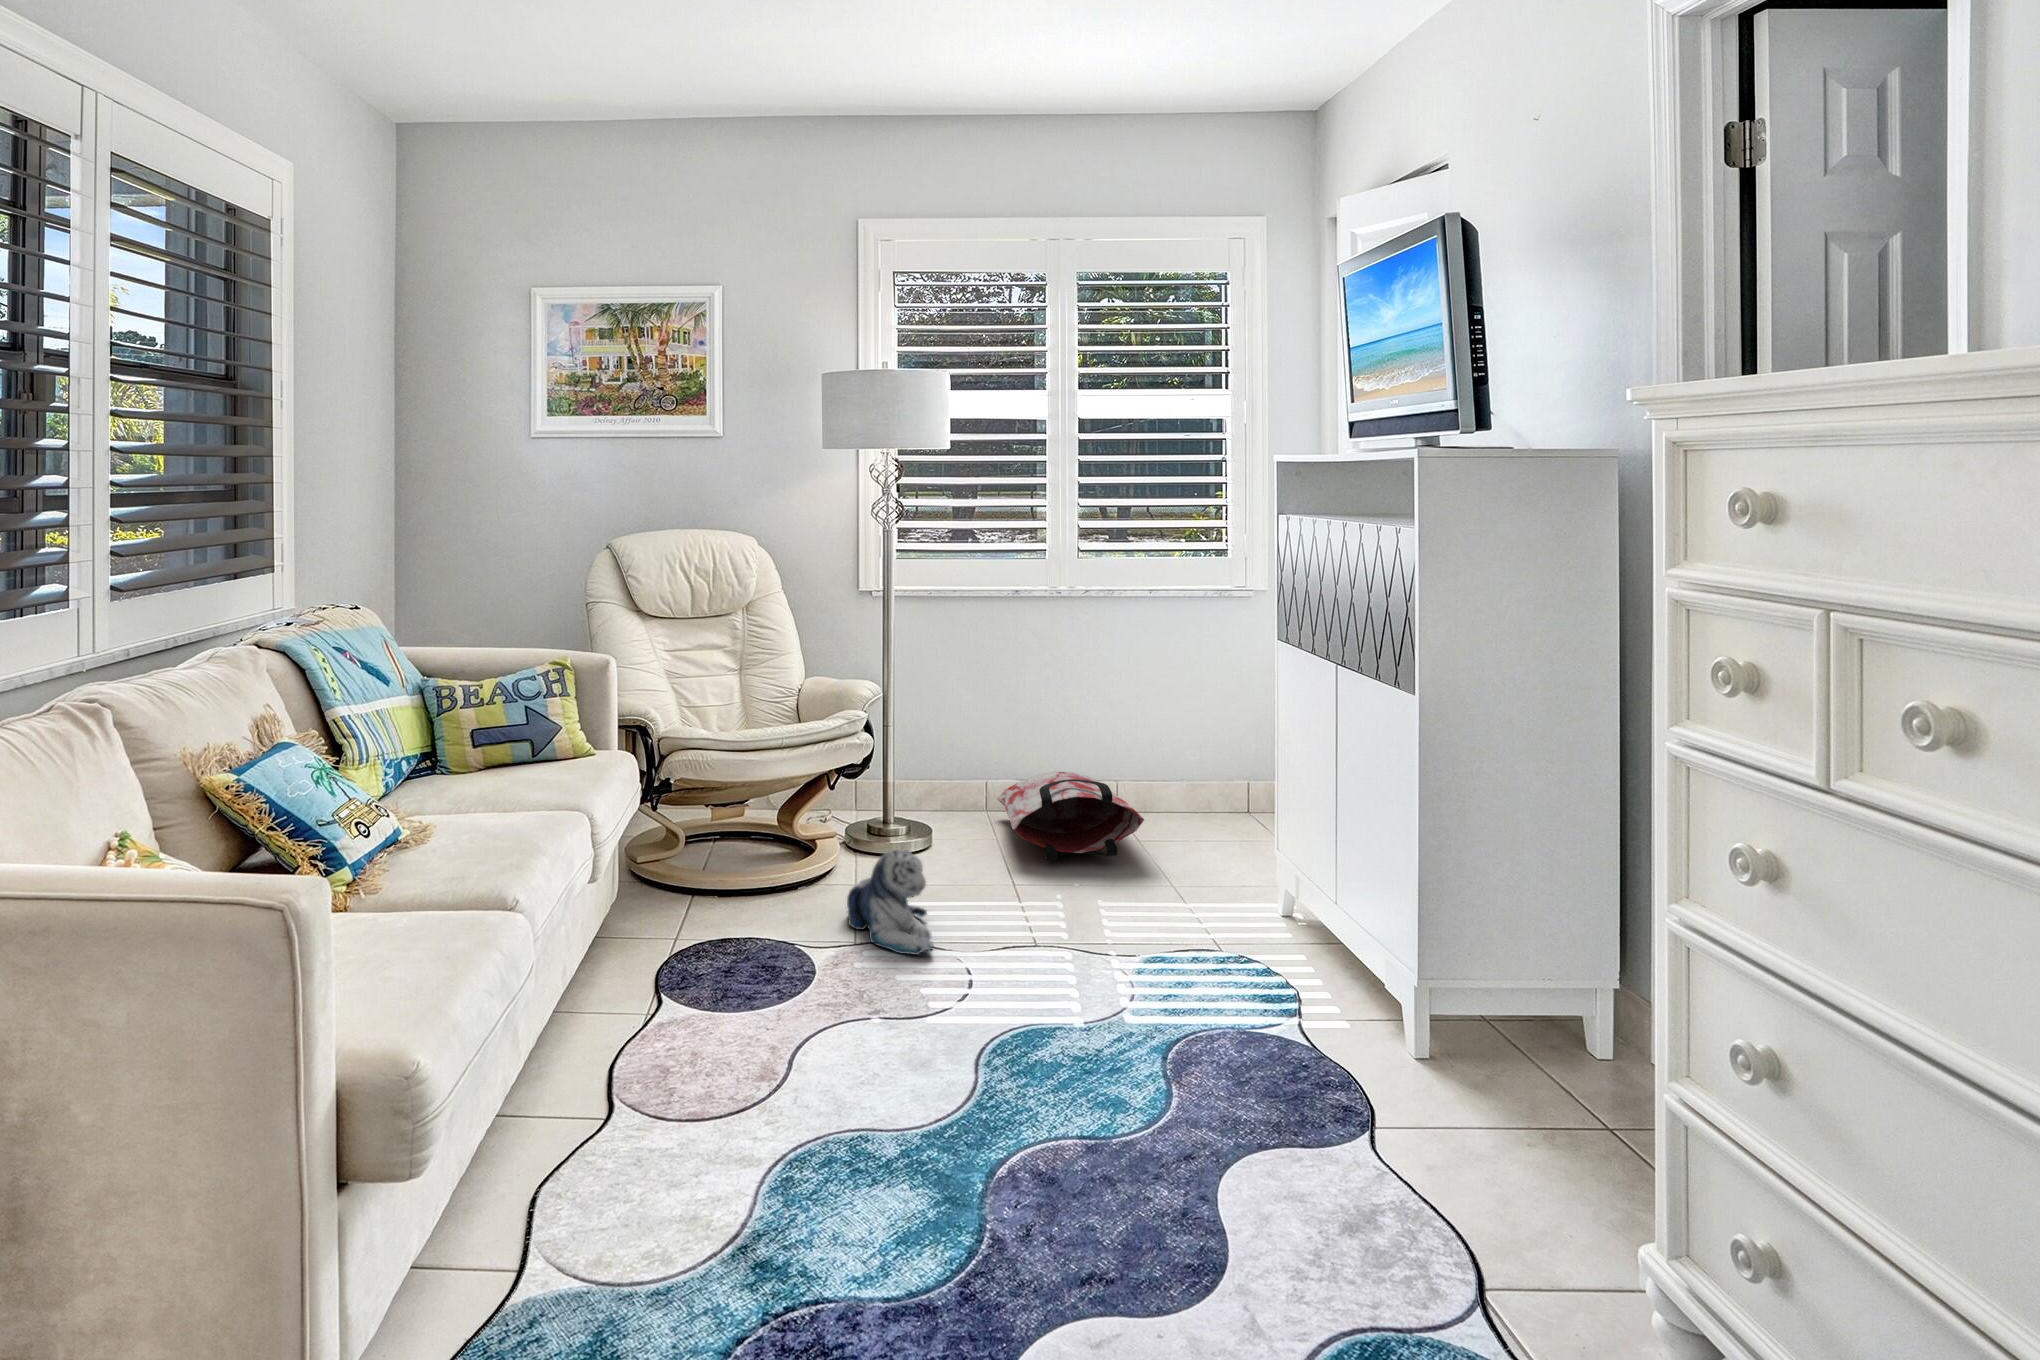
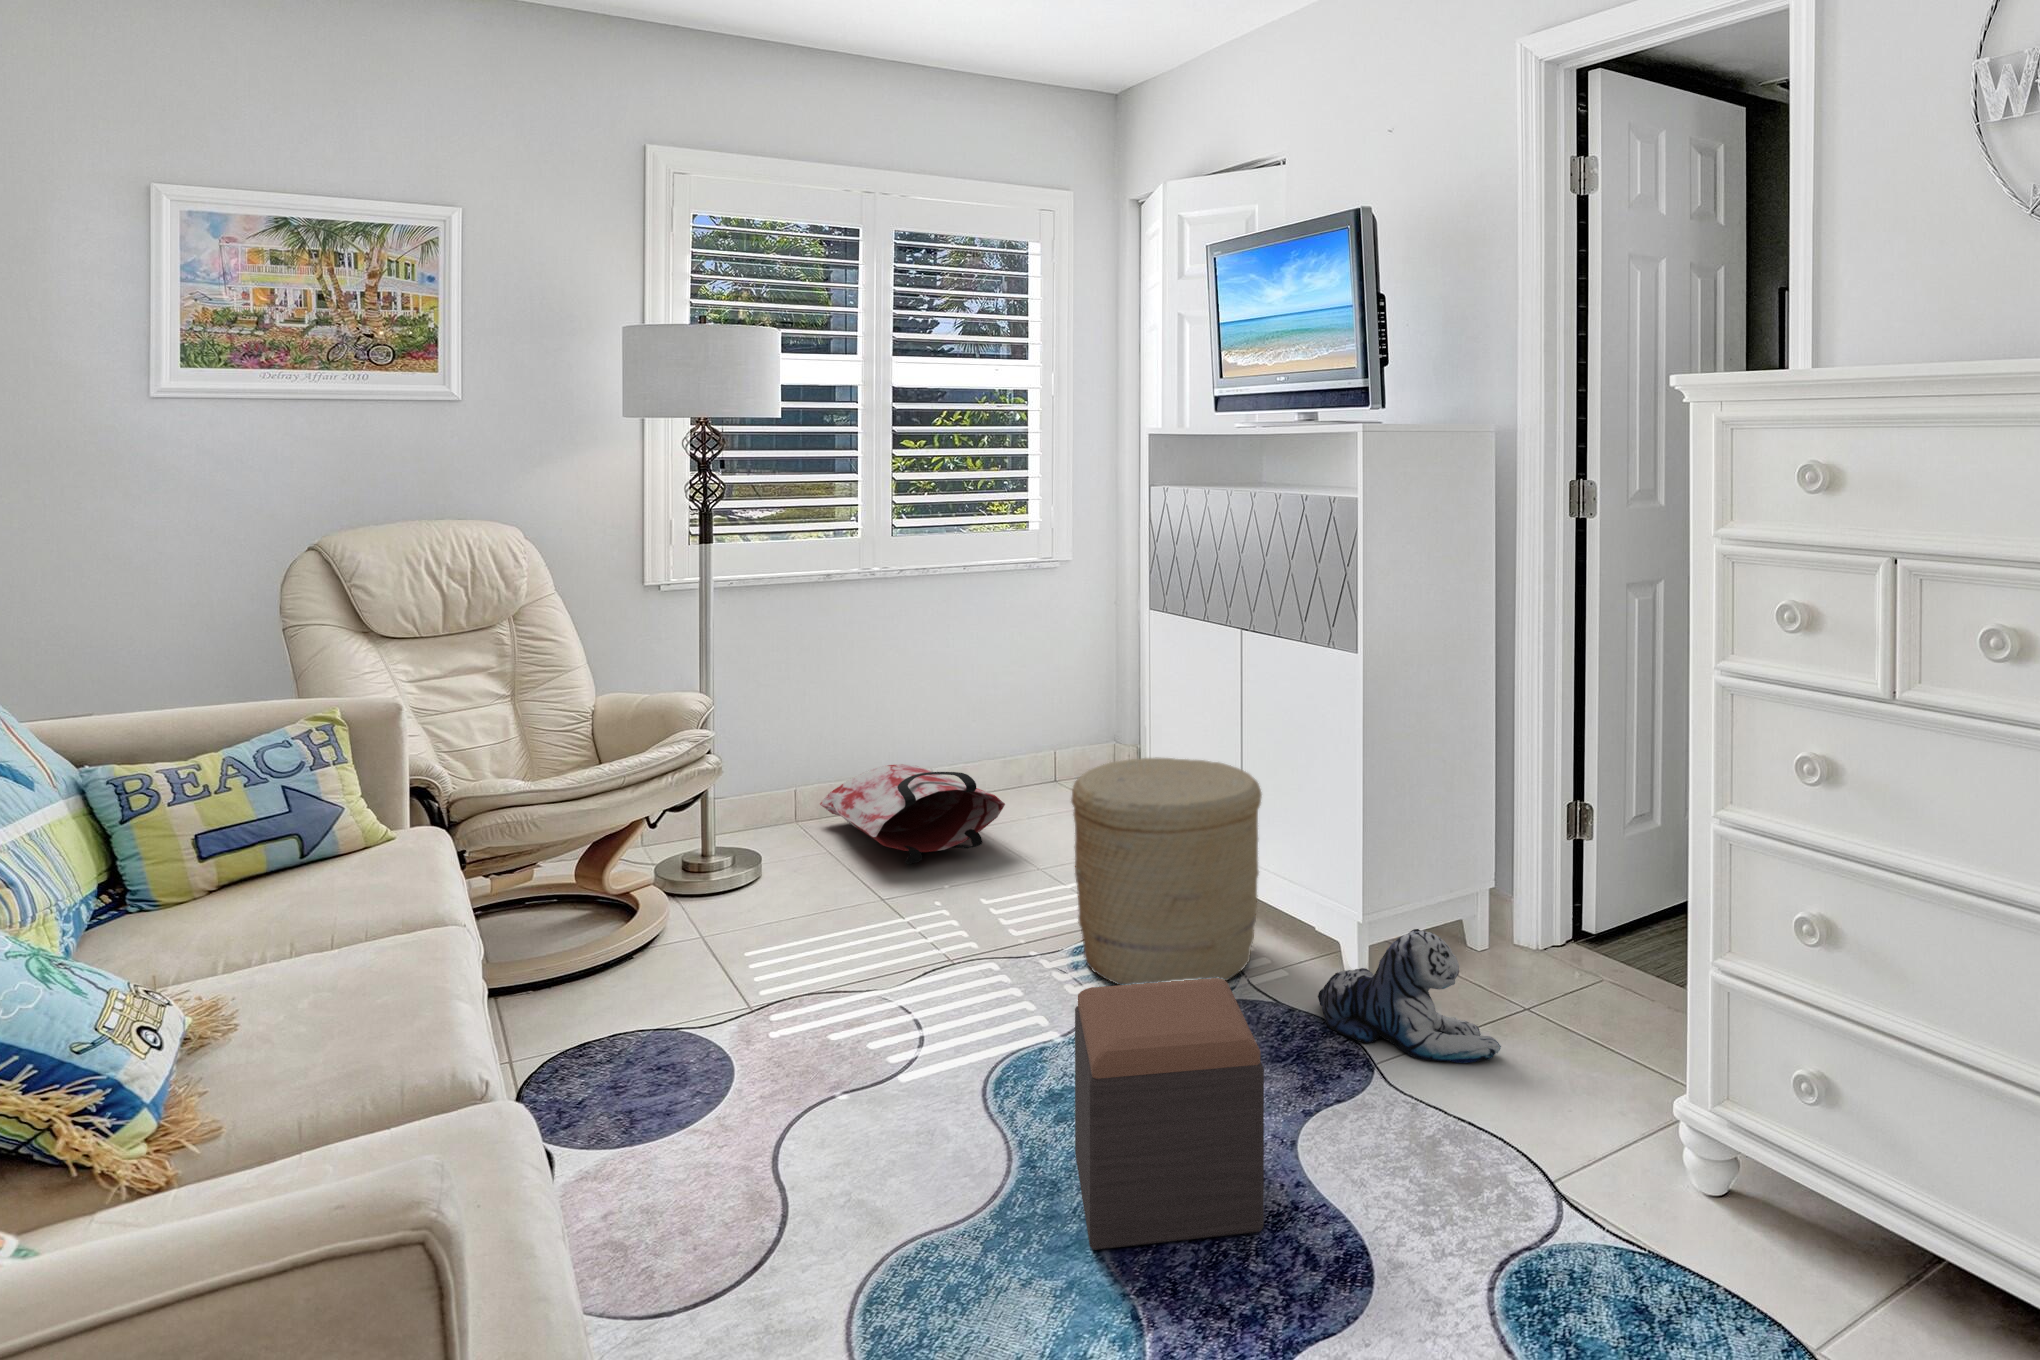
woven basket: none [1132,781,1333,1018] -> present [1071,757,1262,985]
plush toy: present [847,850,933,955] -> present [1318,929,1501,1063]
footstool: none [979,959,1169,1219] -> present [1075,978,1264,1250]

